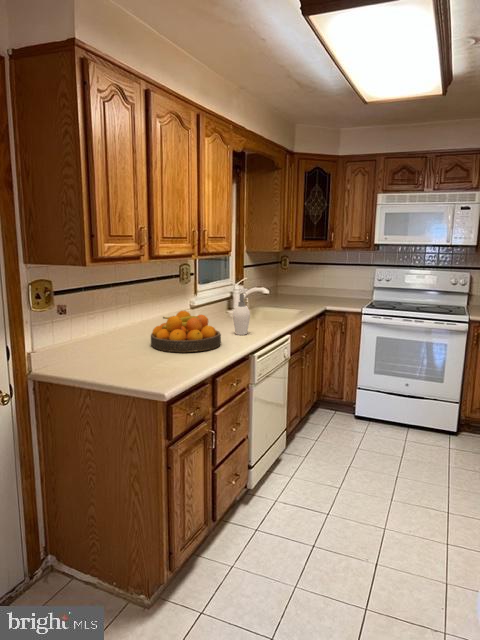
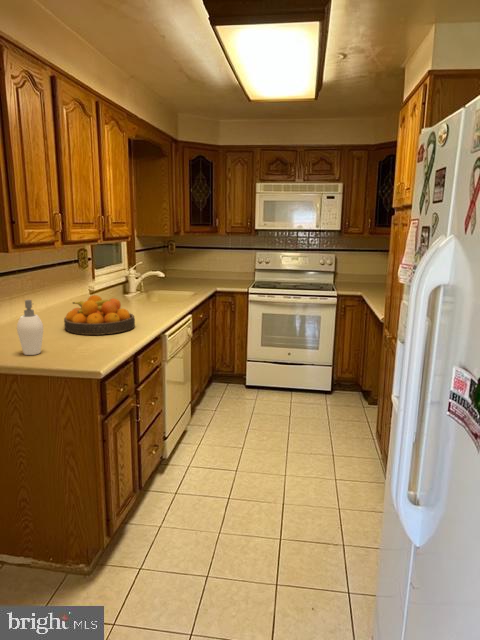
soap dispenser: present [233,294,250,335] -> present [17,300,43,355]

